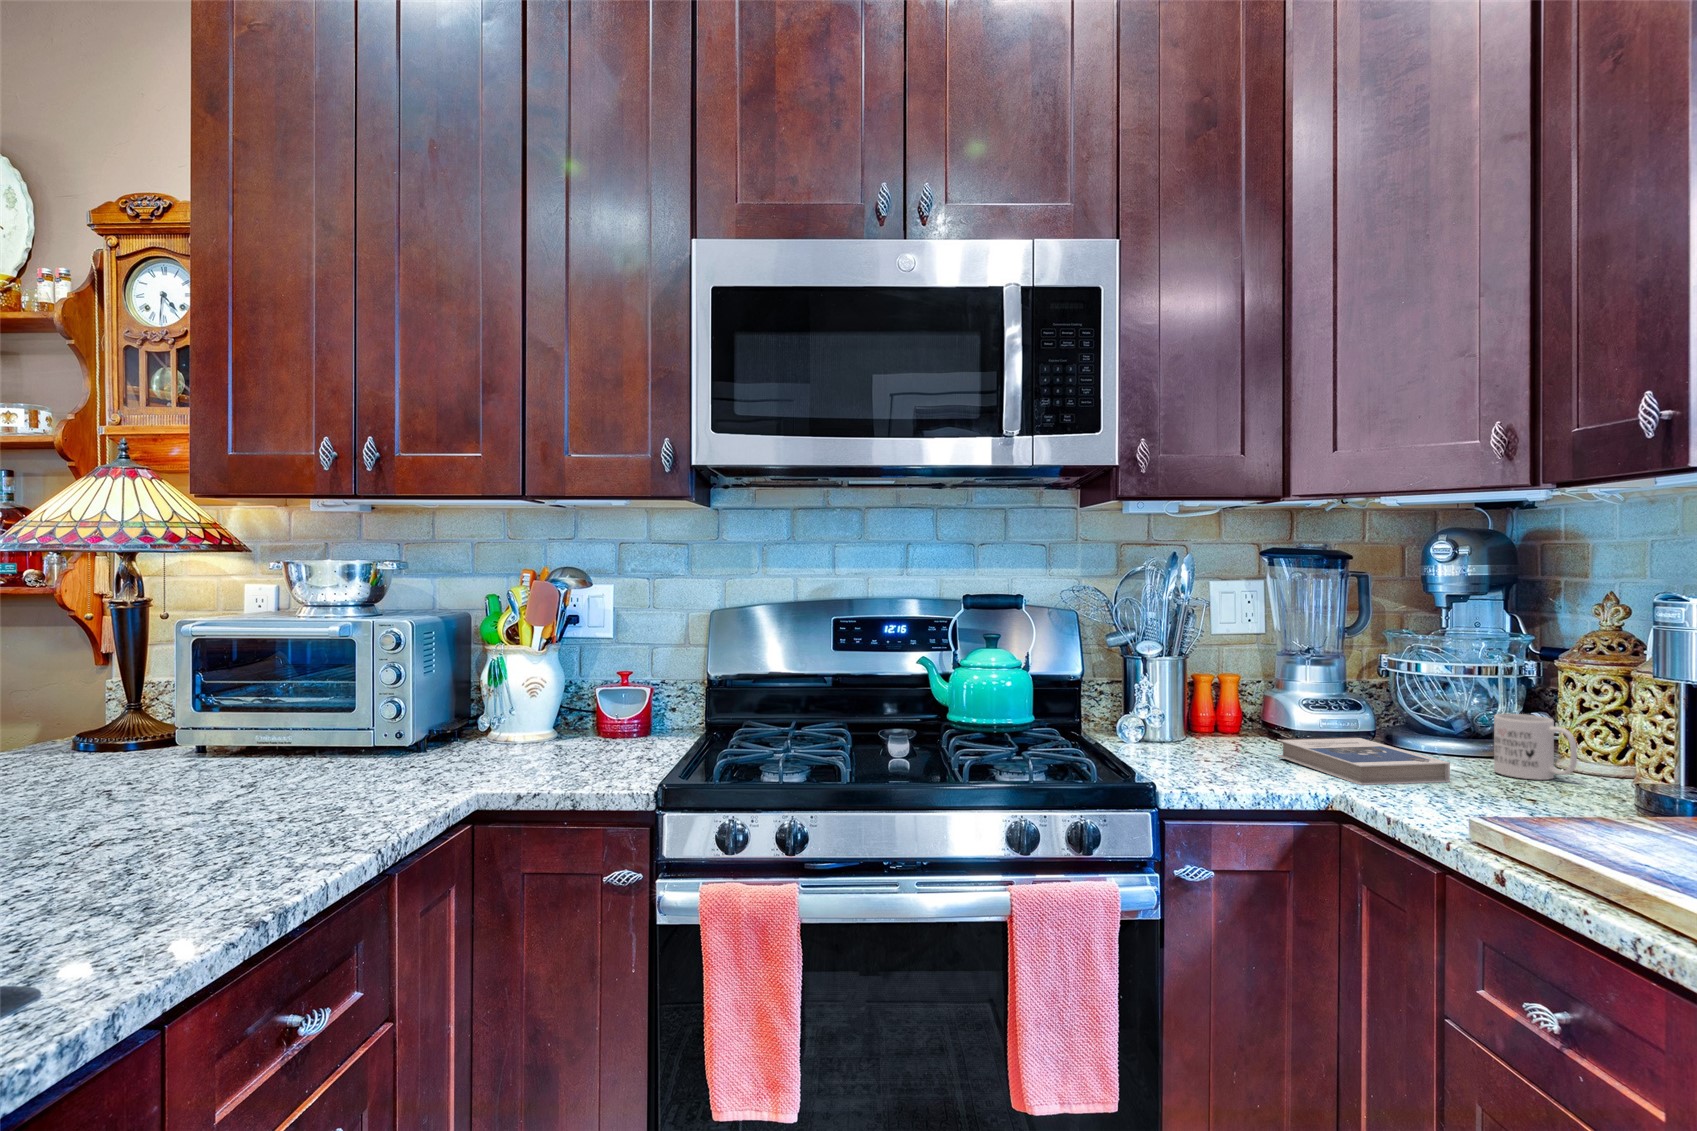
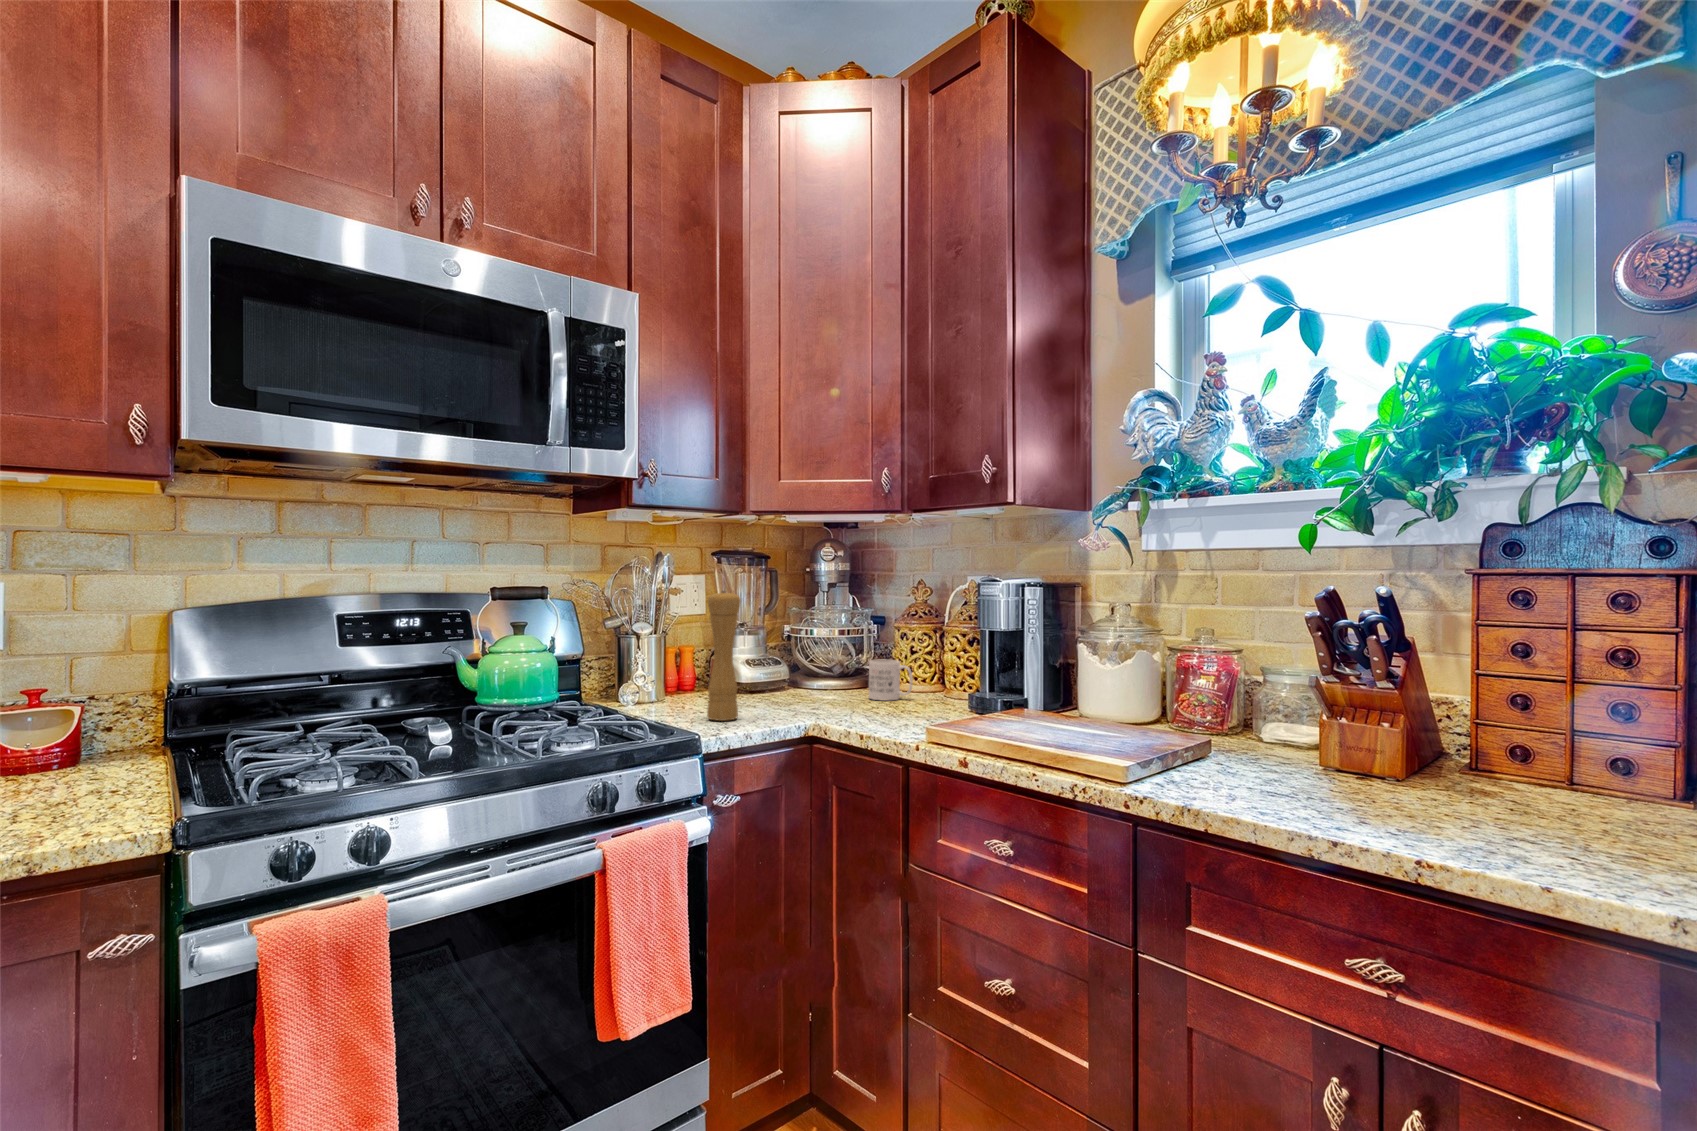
pepper mill: none [1197,605,1243,775] -> present [707,591,741,721]
hardback book: present [1277,737,1450,785] -> none [744,686,855,715]

